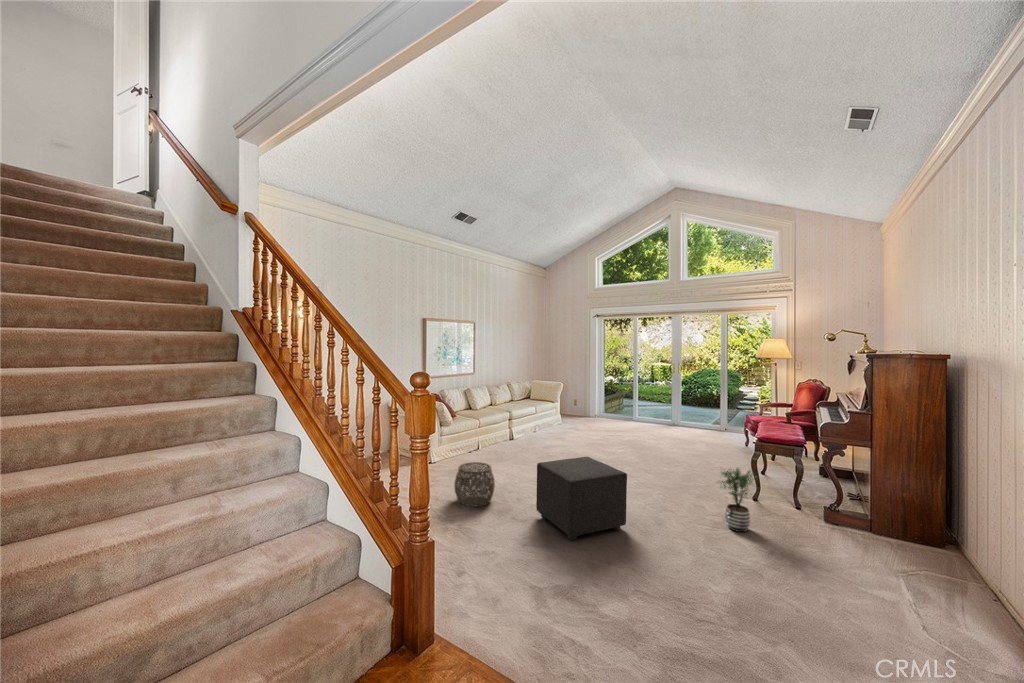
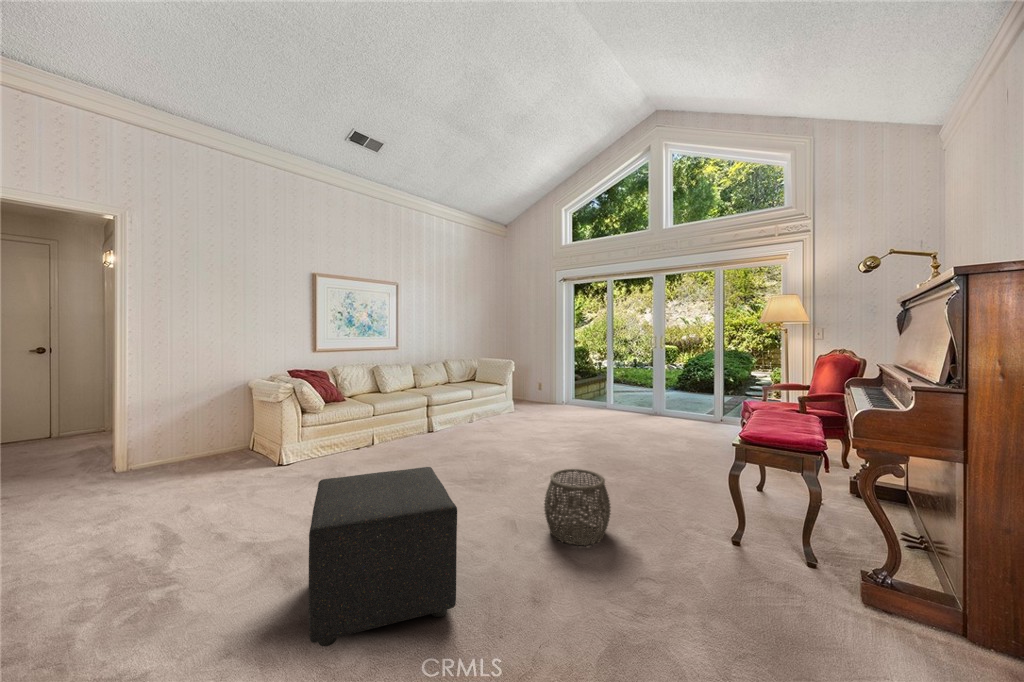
woven basket: present [454,462,495,507] -> present [544,469,611,546]
potted plant: present [720,468,756,532] -> none [636,493,725,631]

